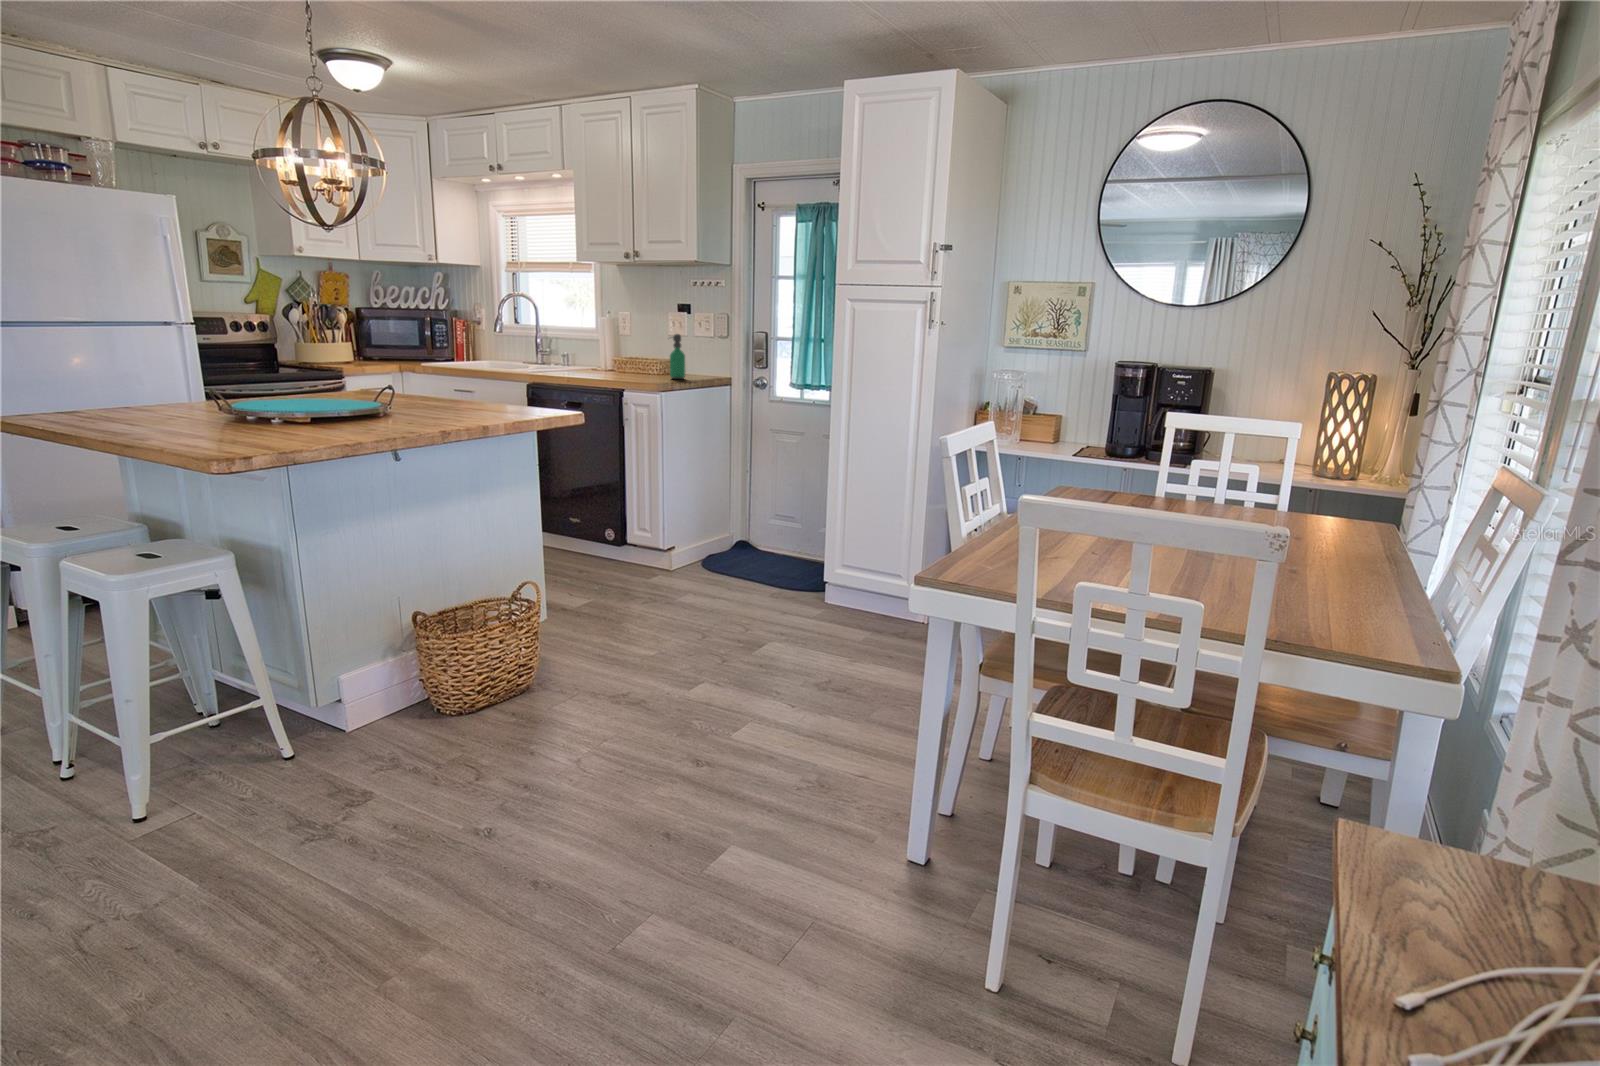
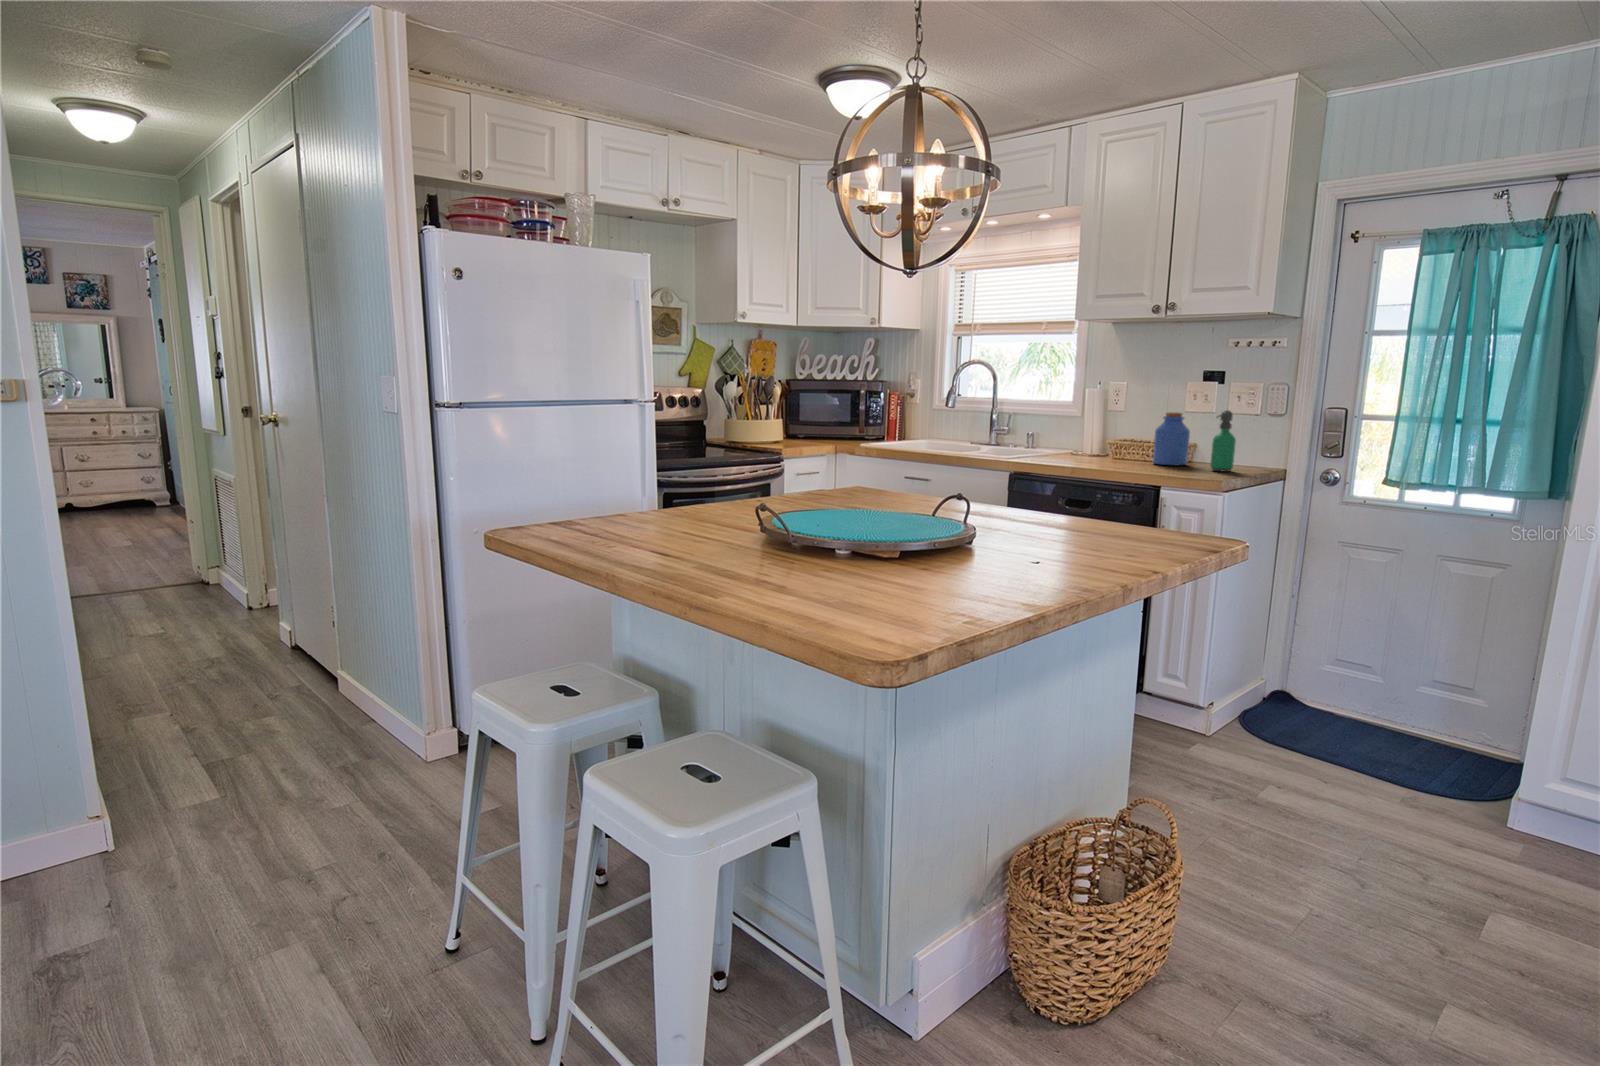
jar: none [638,336,663,376] -> present [1153,412,1190,465]

